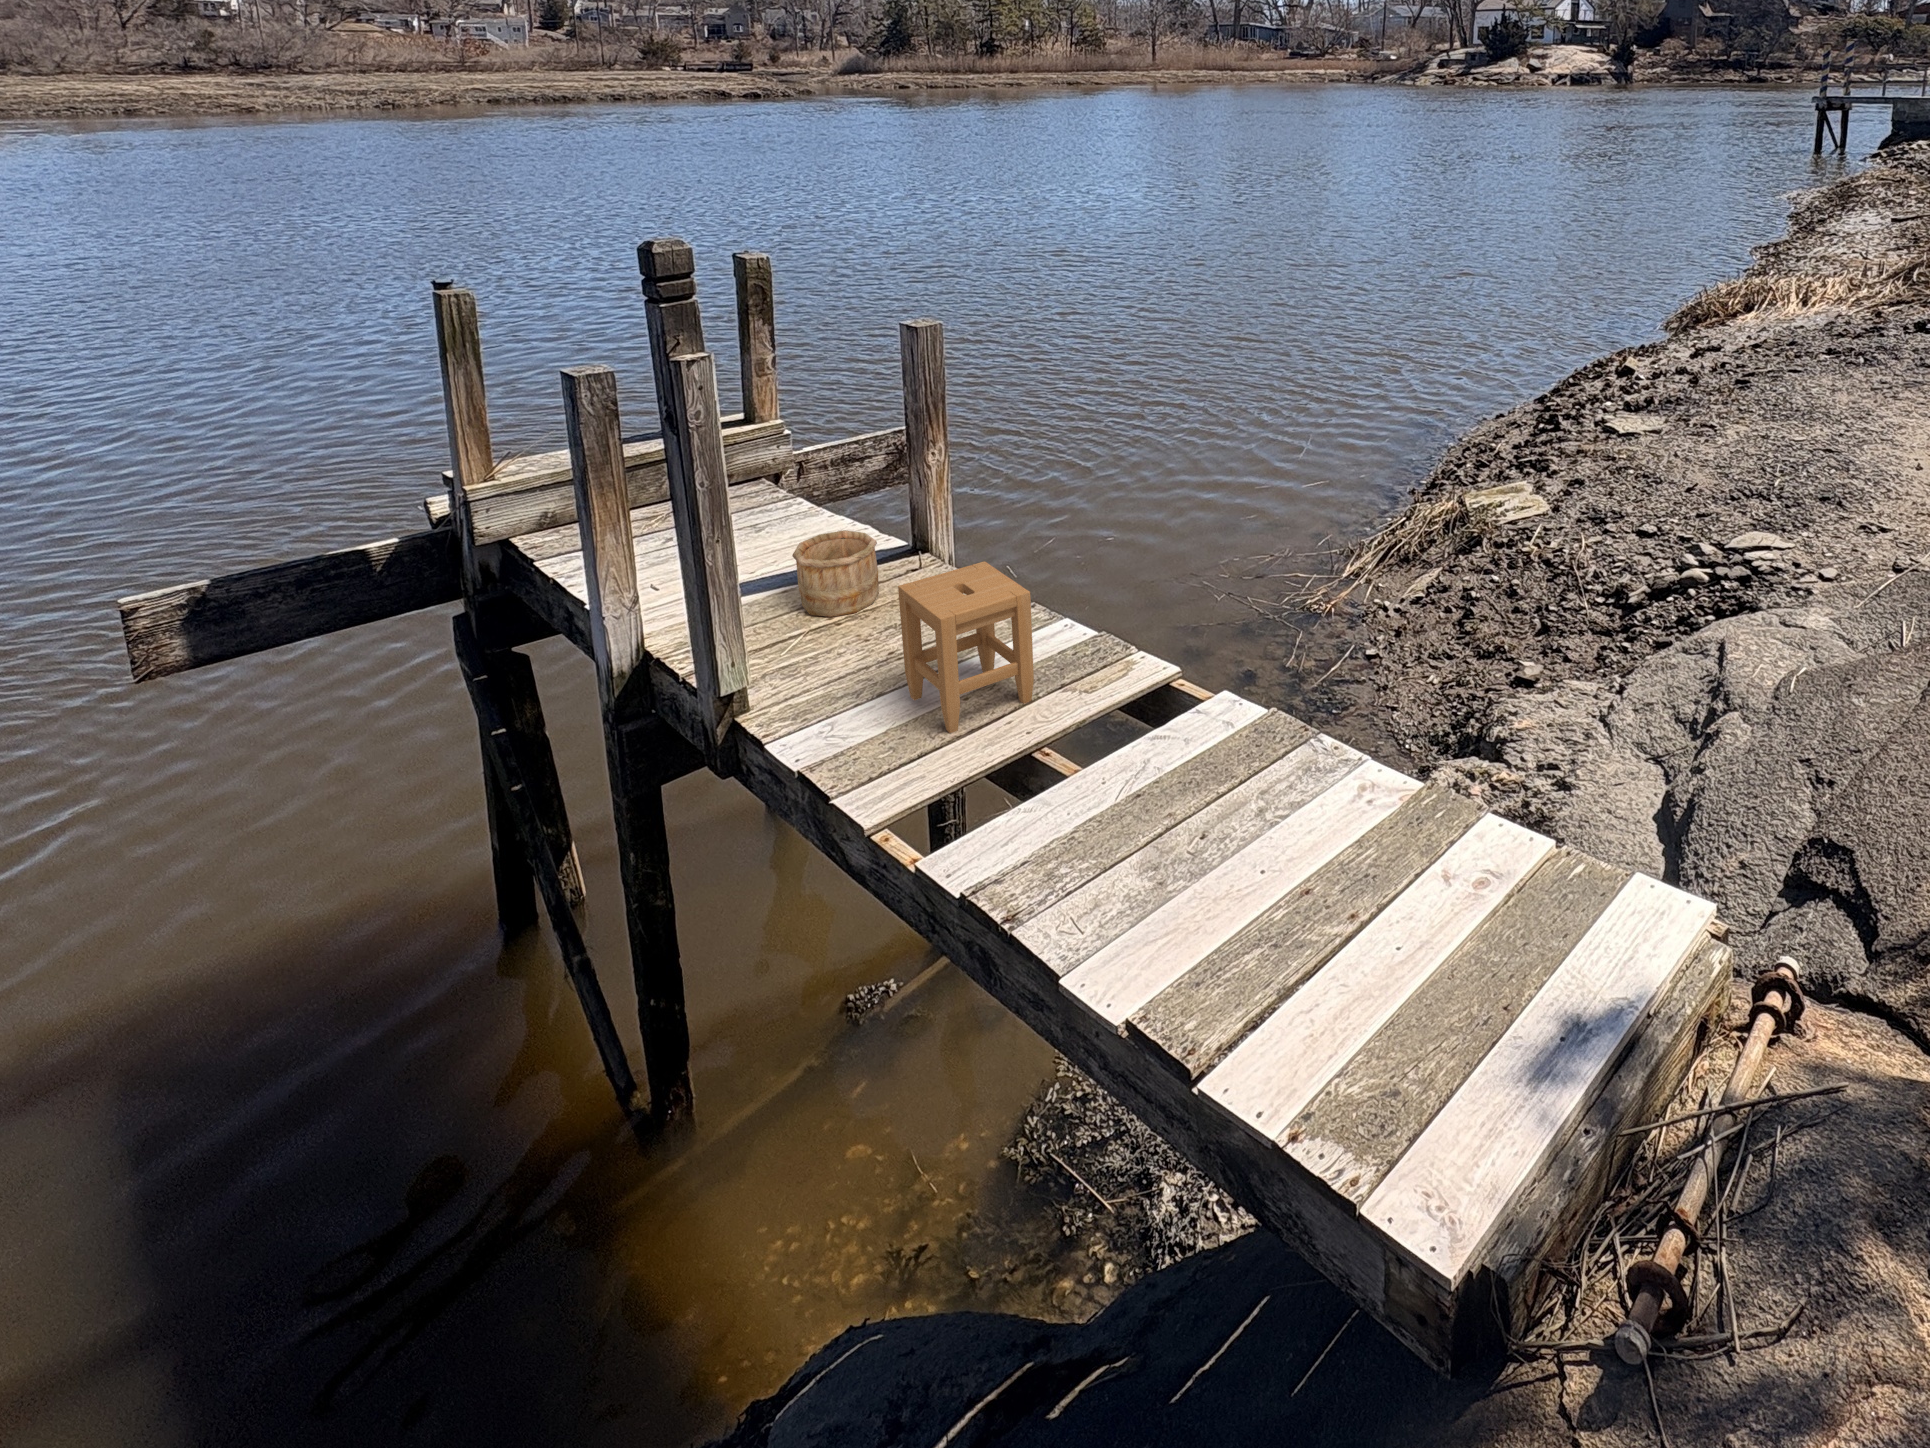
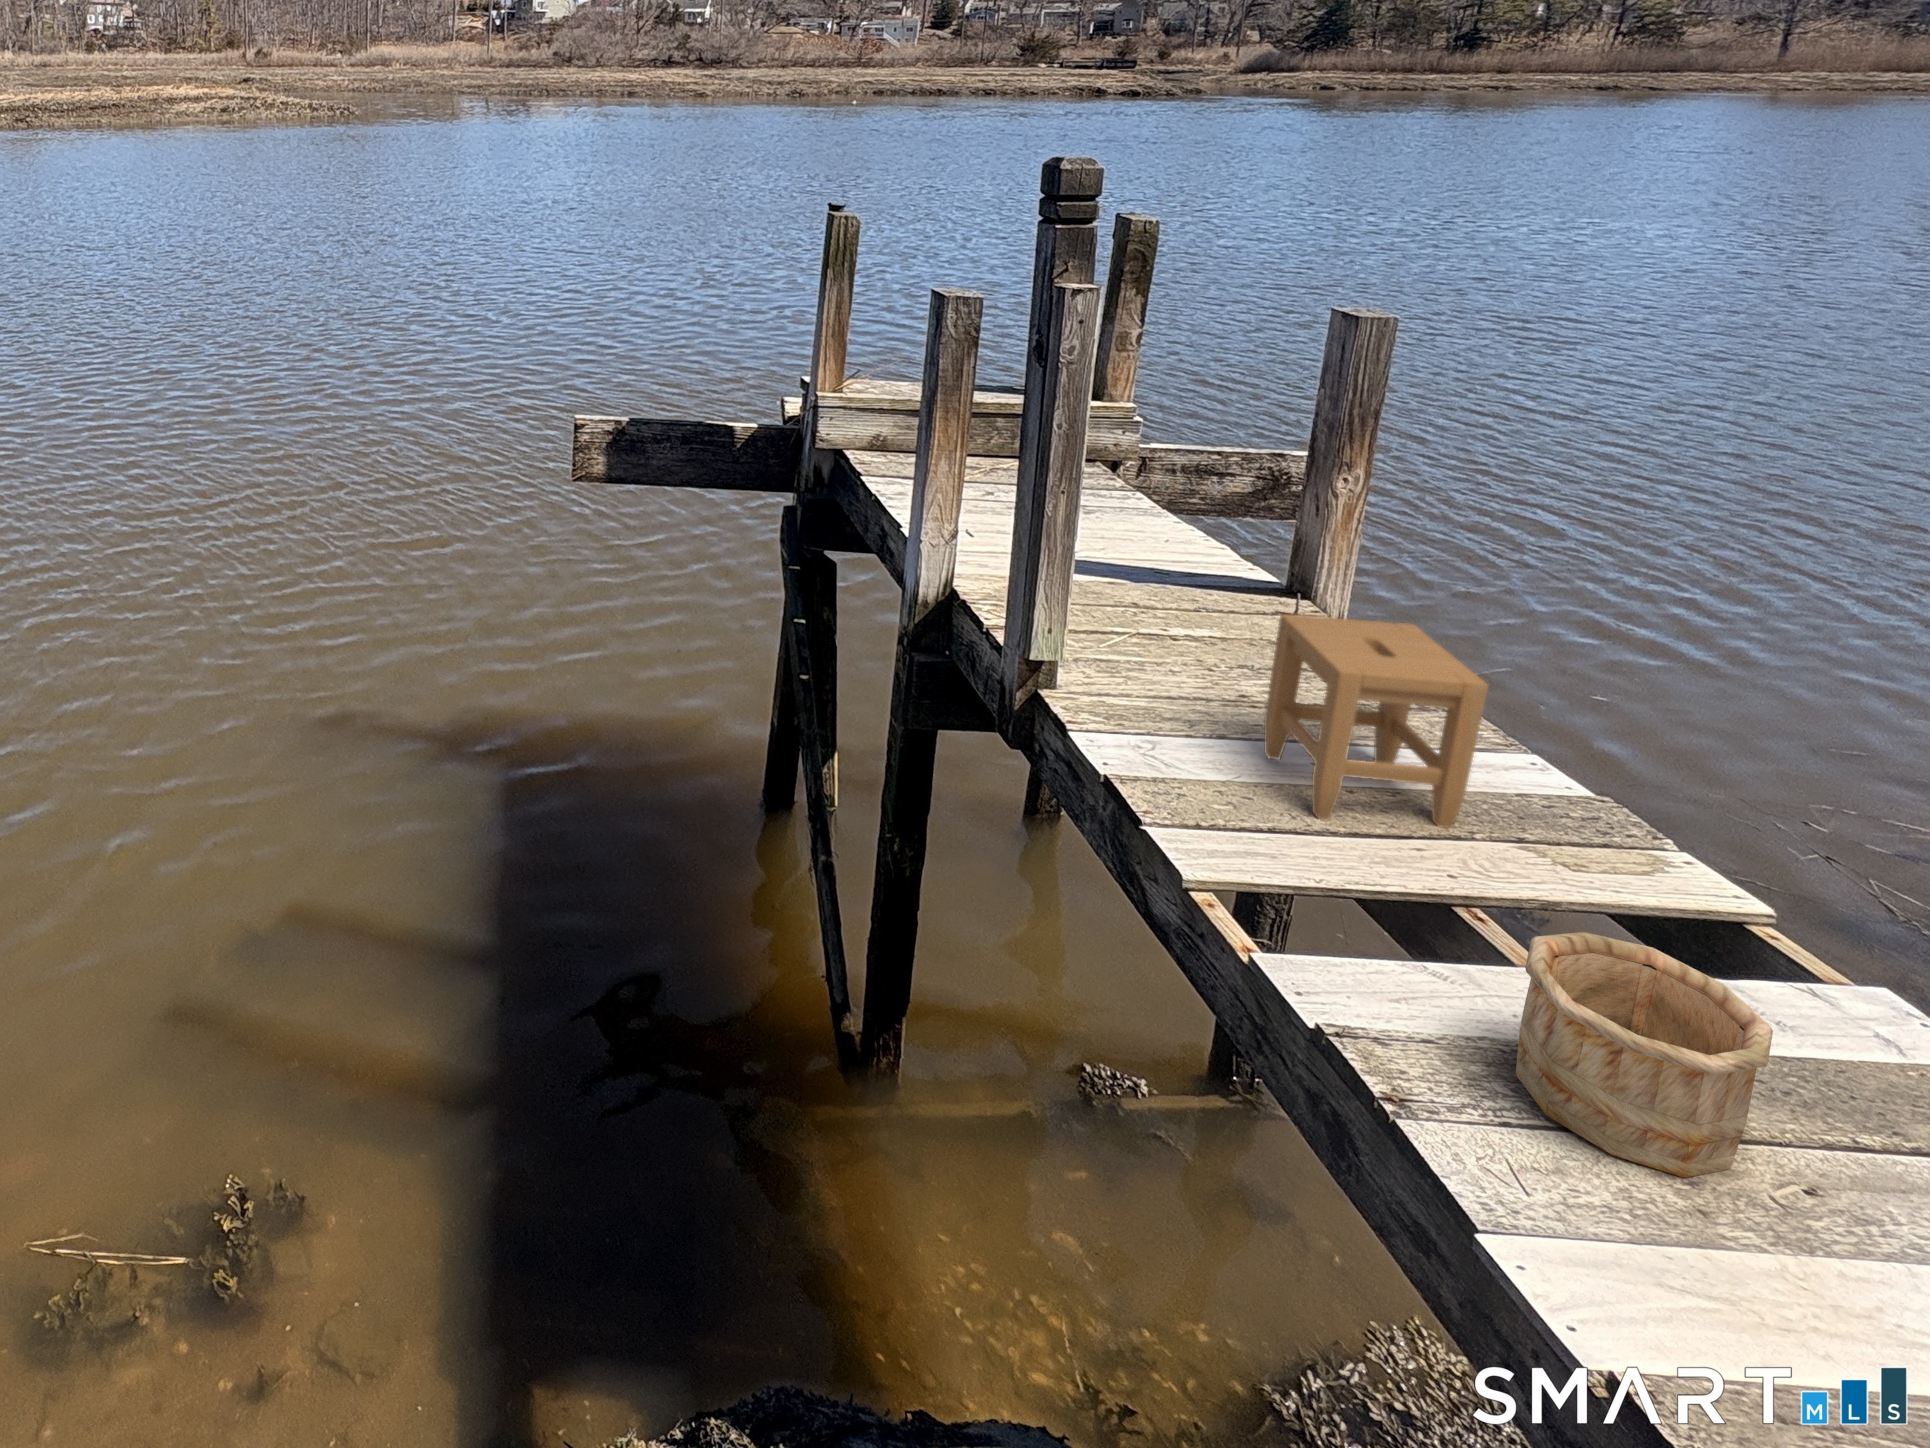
wooden bucket: present [792,530,879,617] -> present [1516,932,1773,1178]

